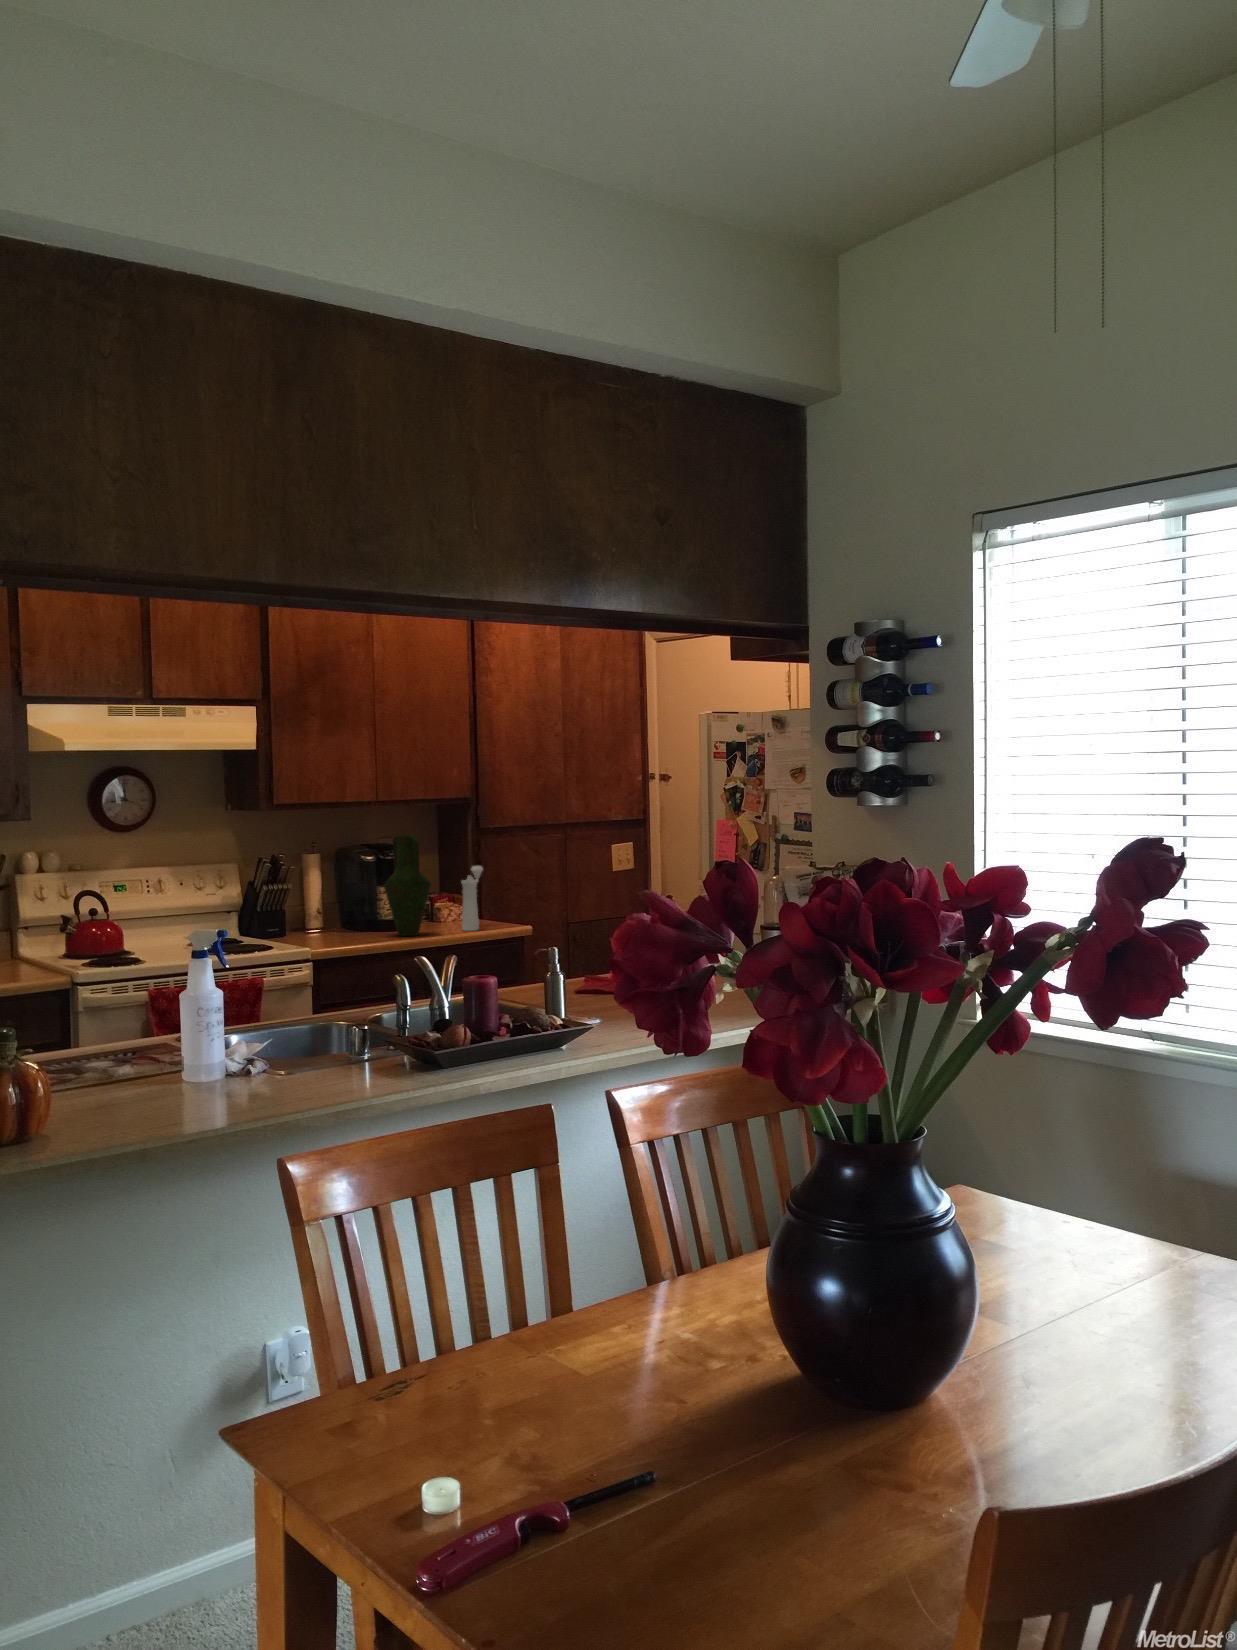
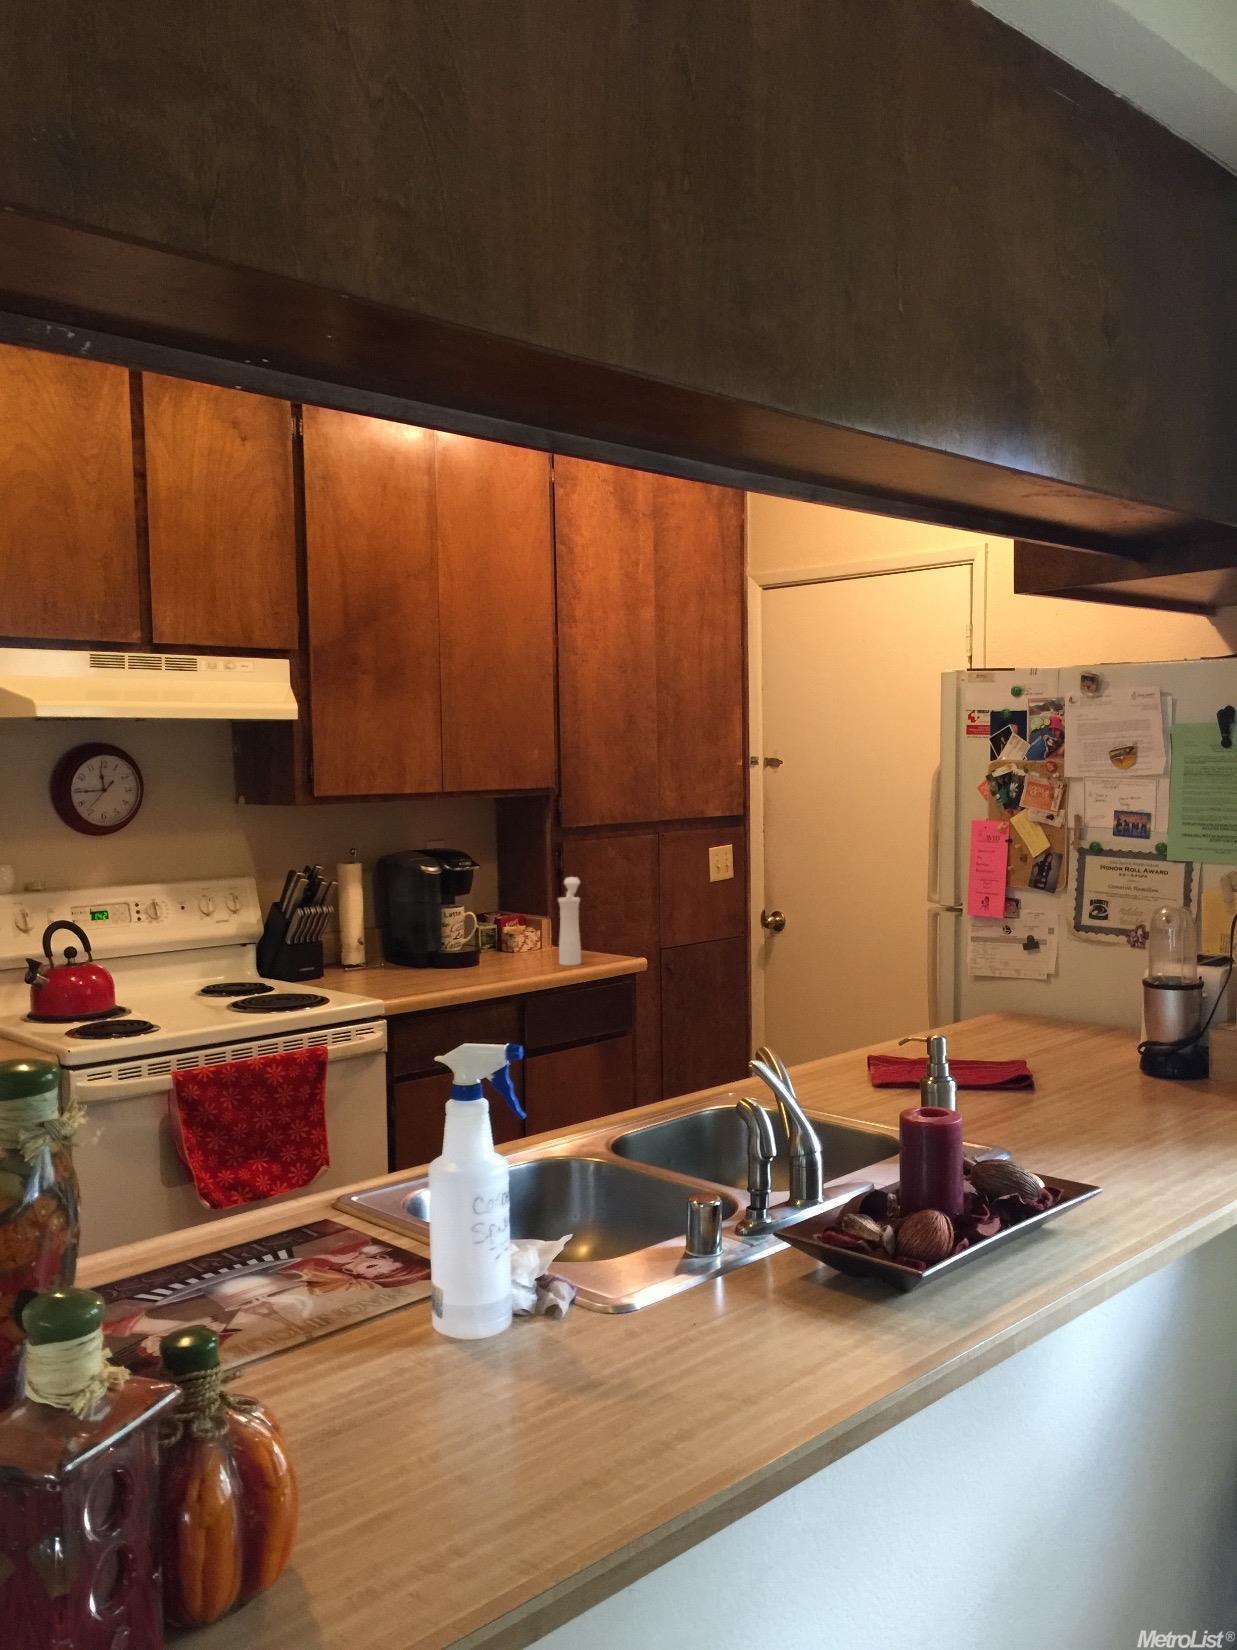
vase: present [384,834,431,936] -> none [461,837,526,976]

